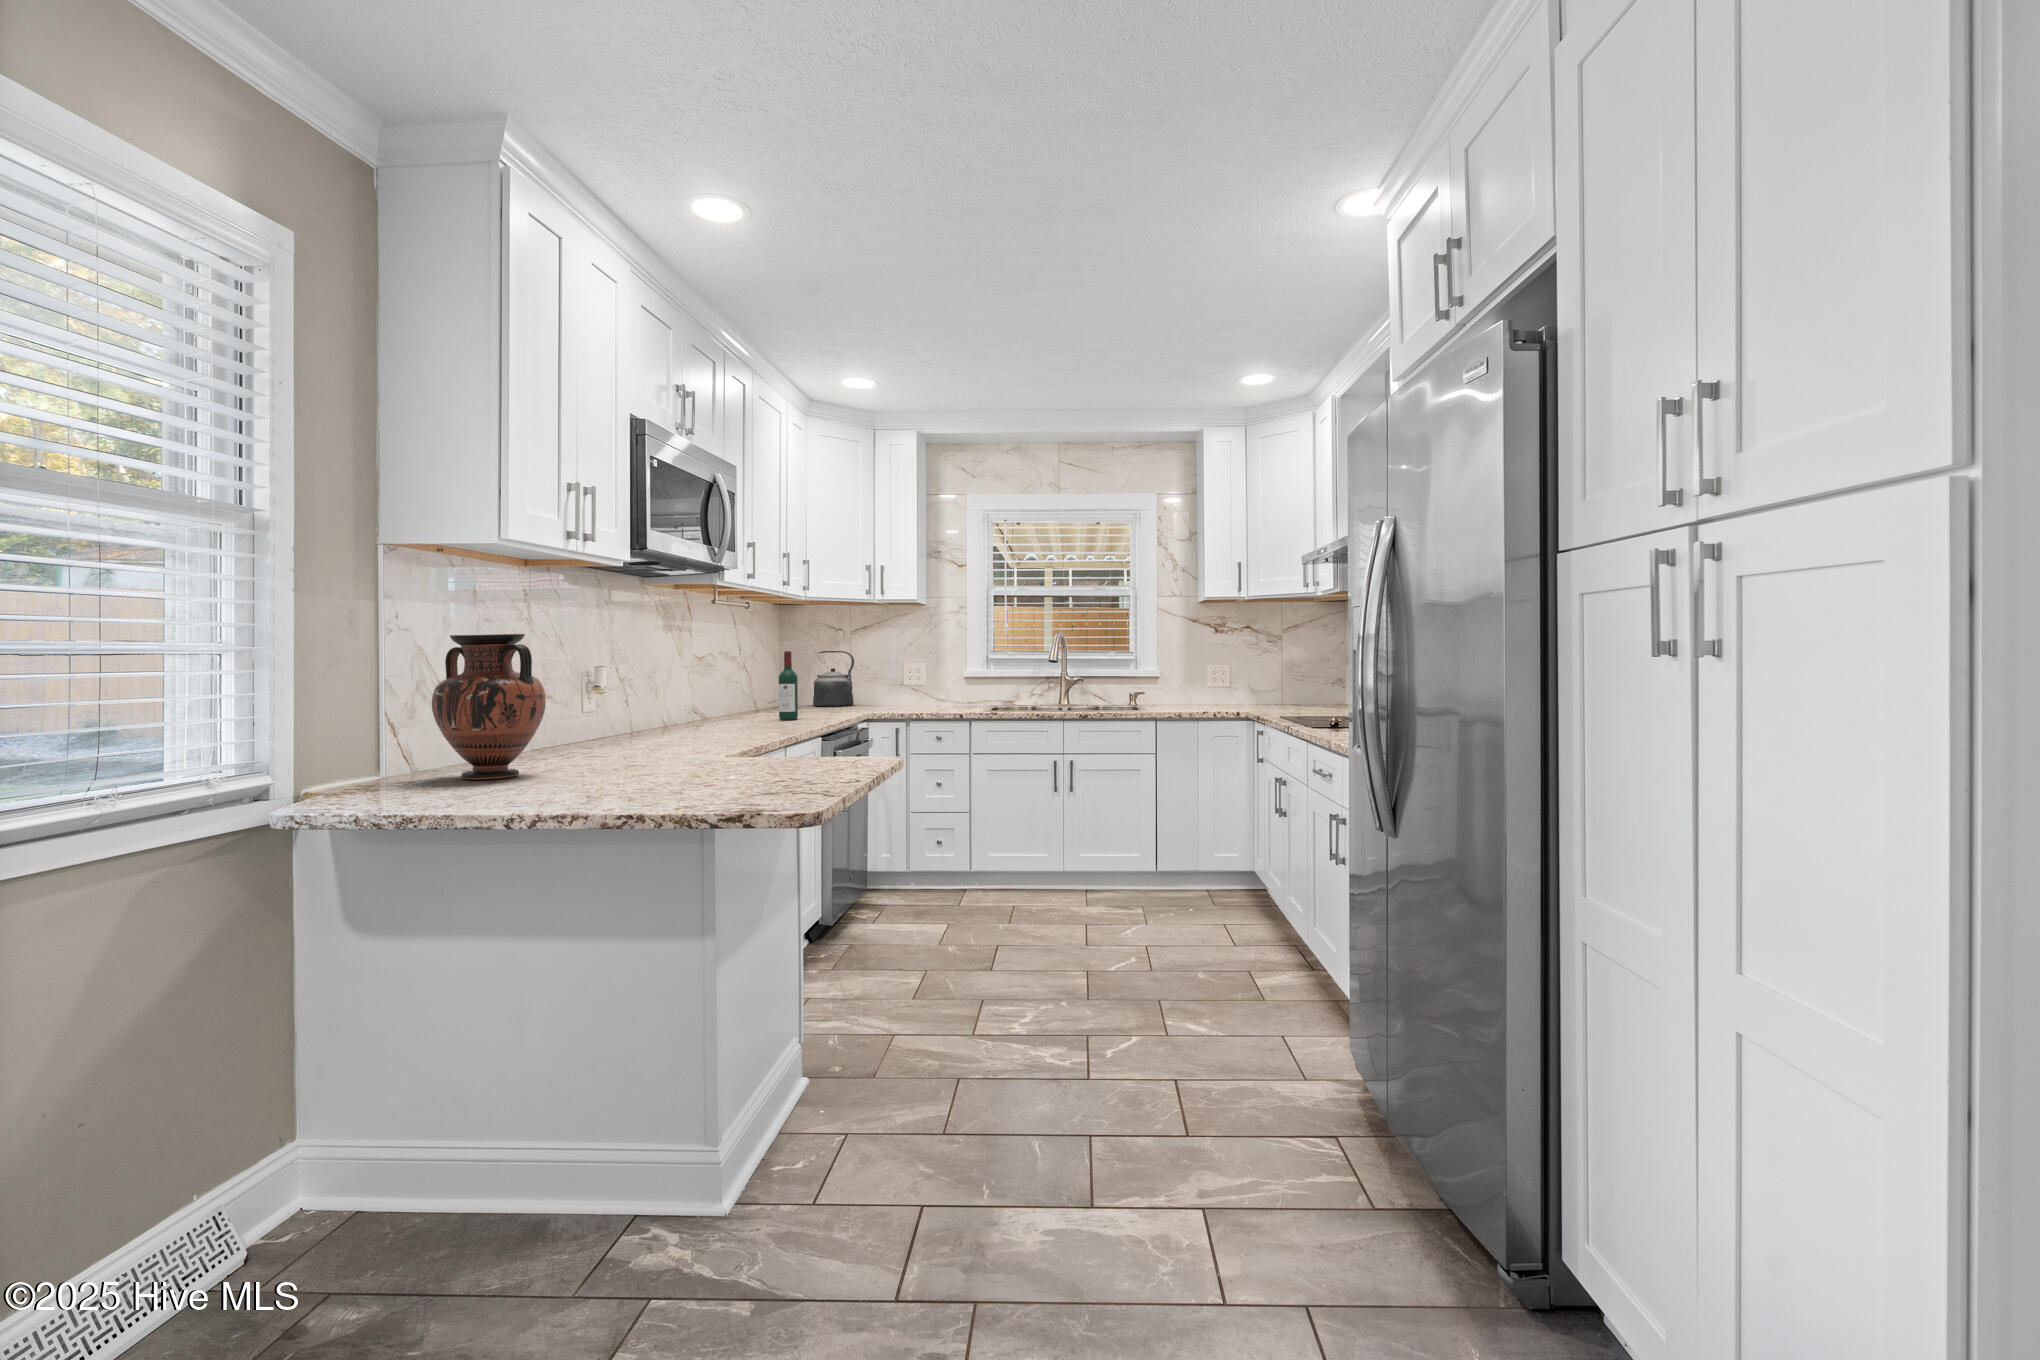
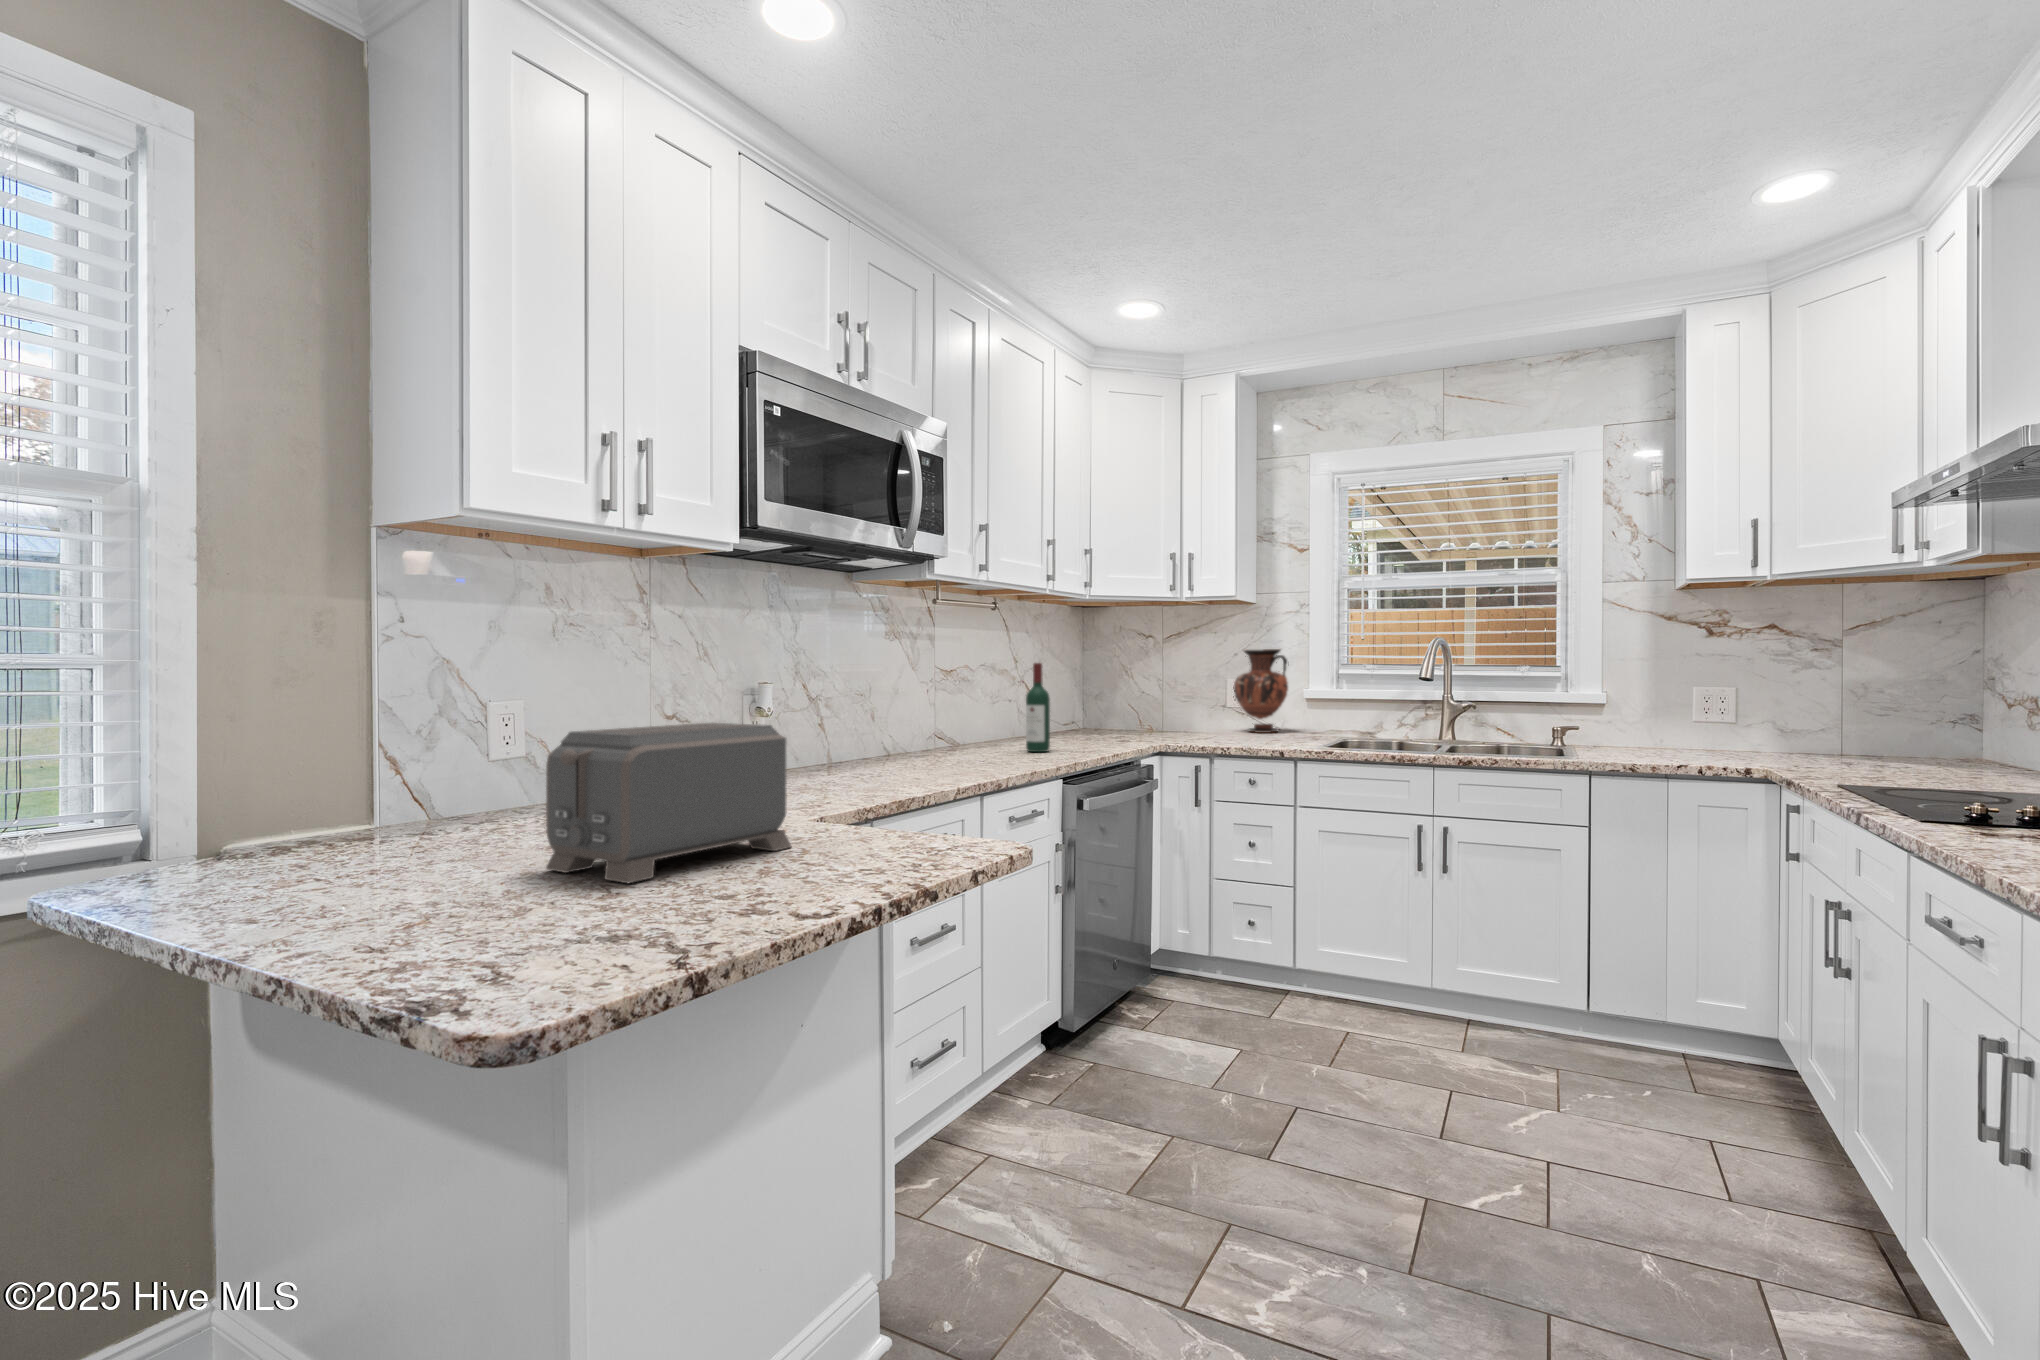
vase: present [432,634,546,780] -> present [1234,649,1288,733]
kettle: present [813,651,854,706] -> none [1114,662,1170,730]
toaster: none [659,686,777,771] -> present [546,723,792,883]

